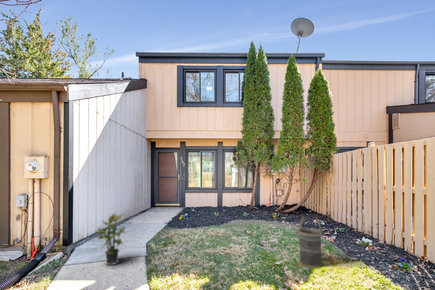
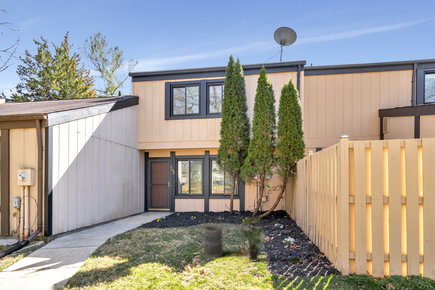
potted plant: present [97,213,125,265] -> present [241,217,264,261]

